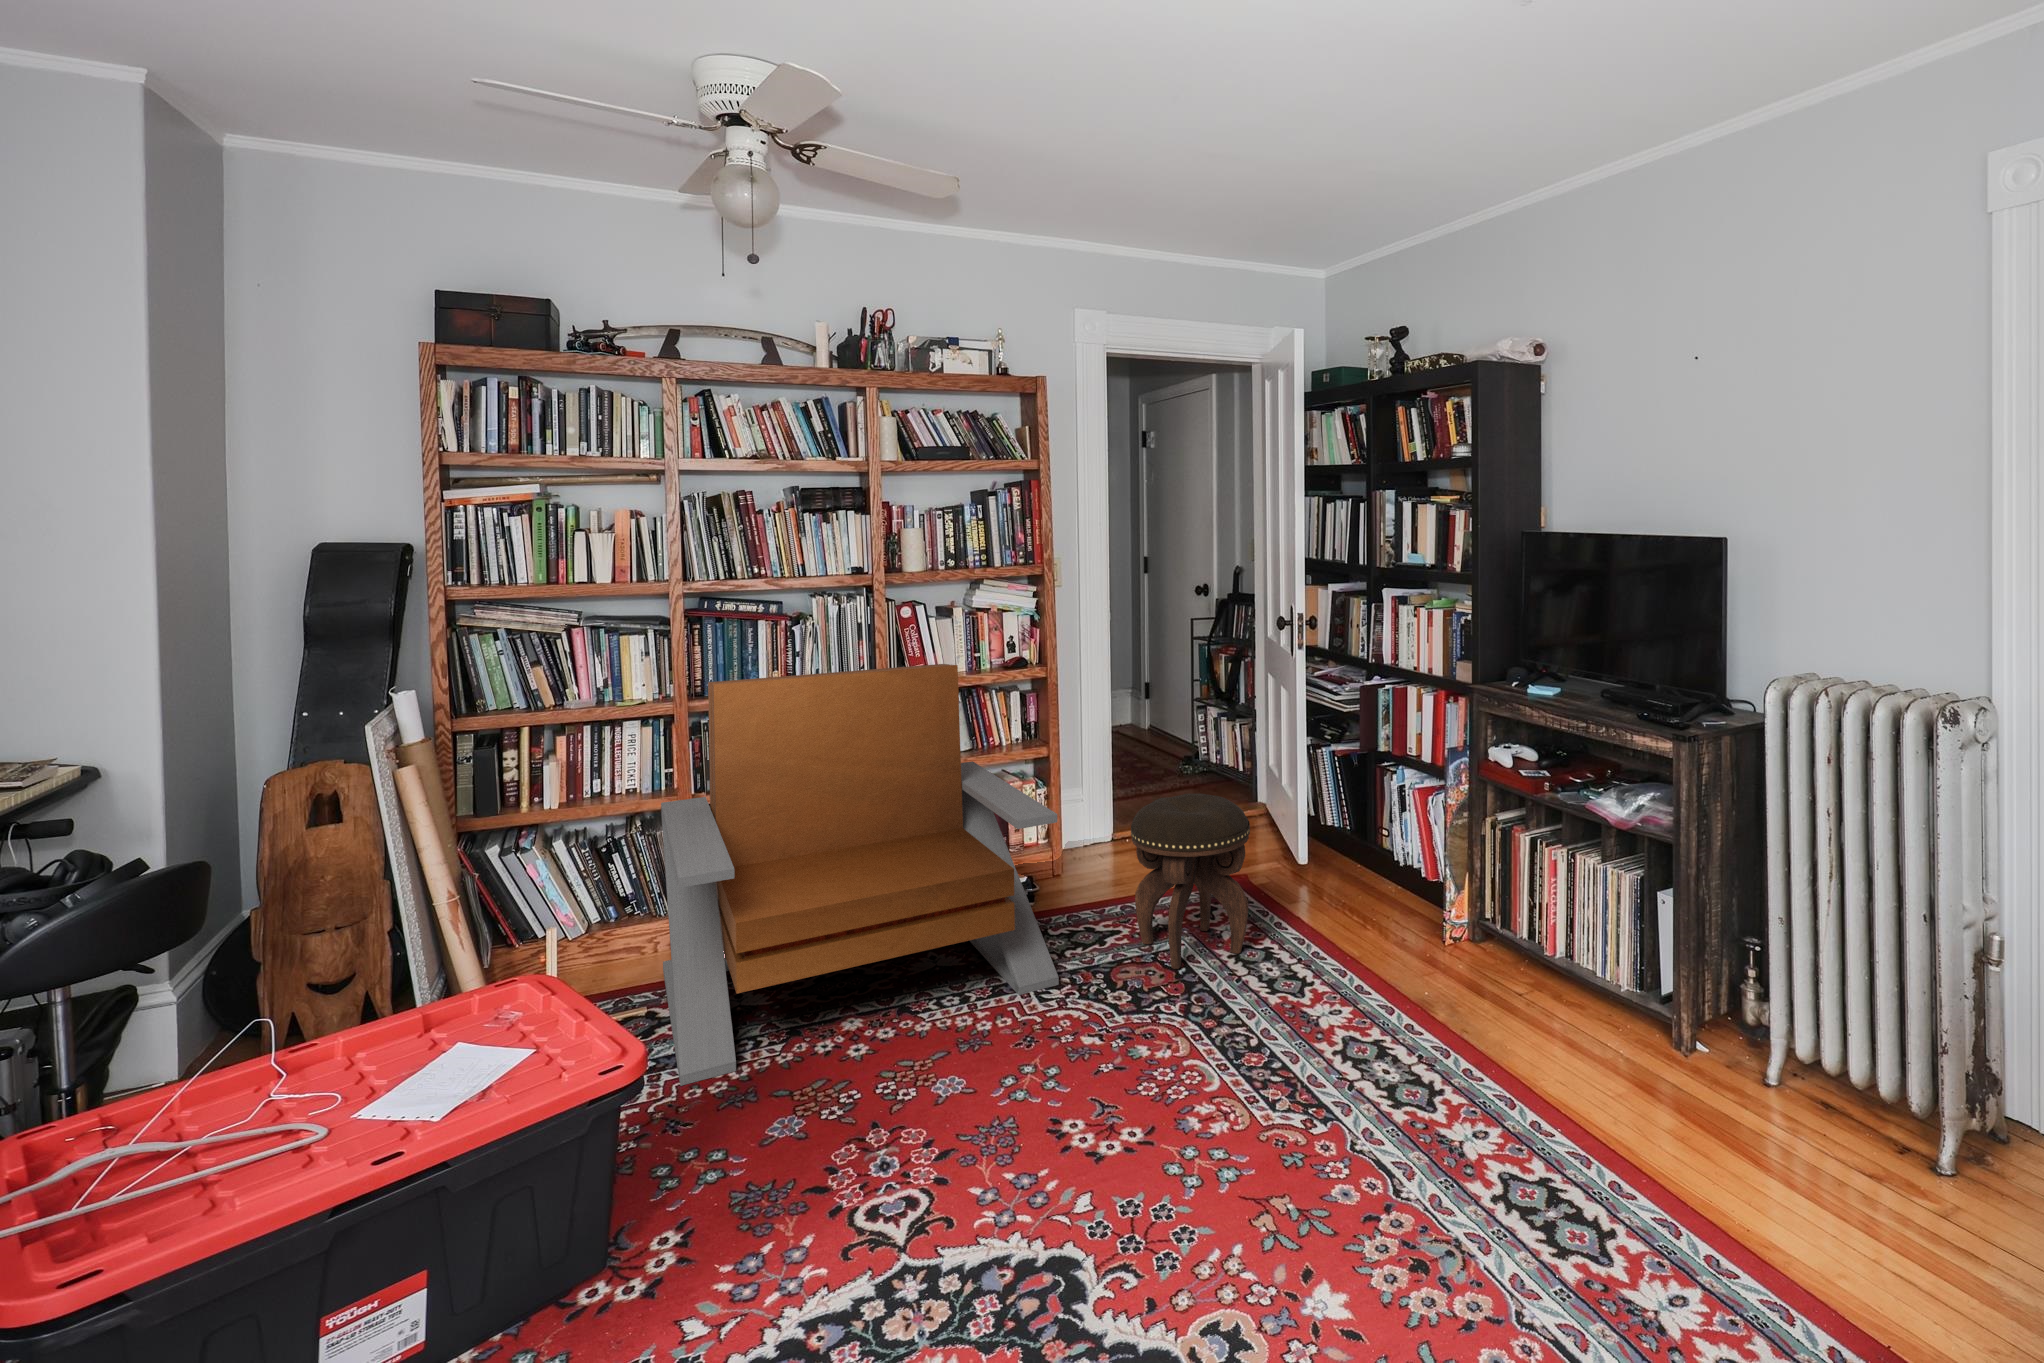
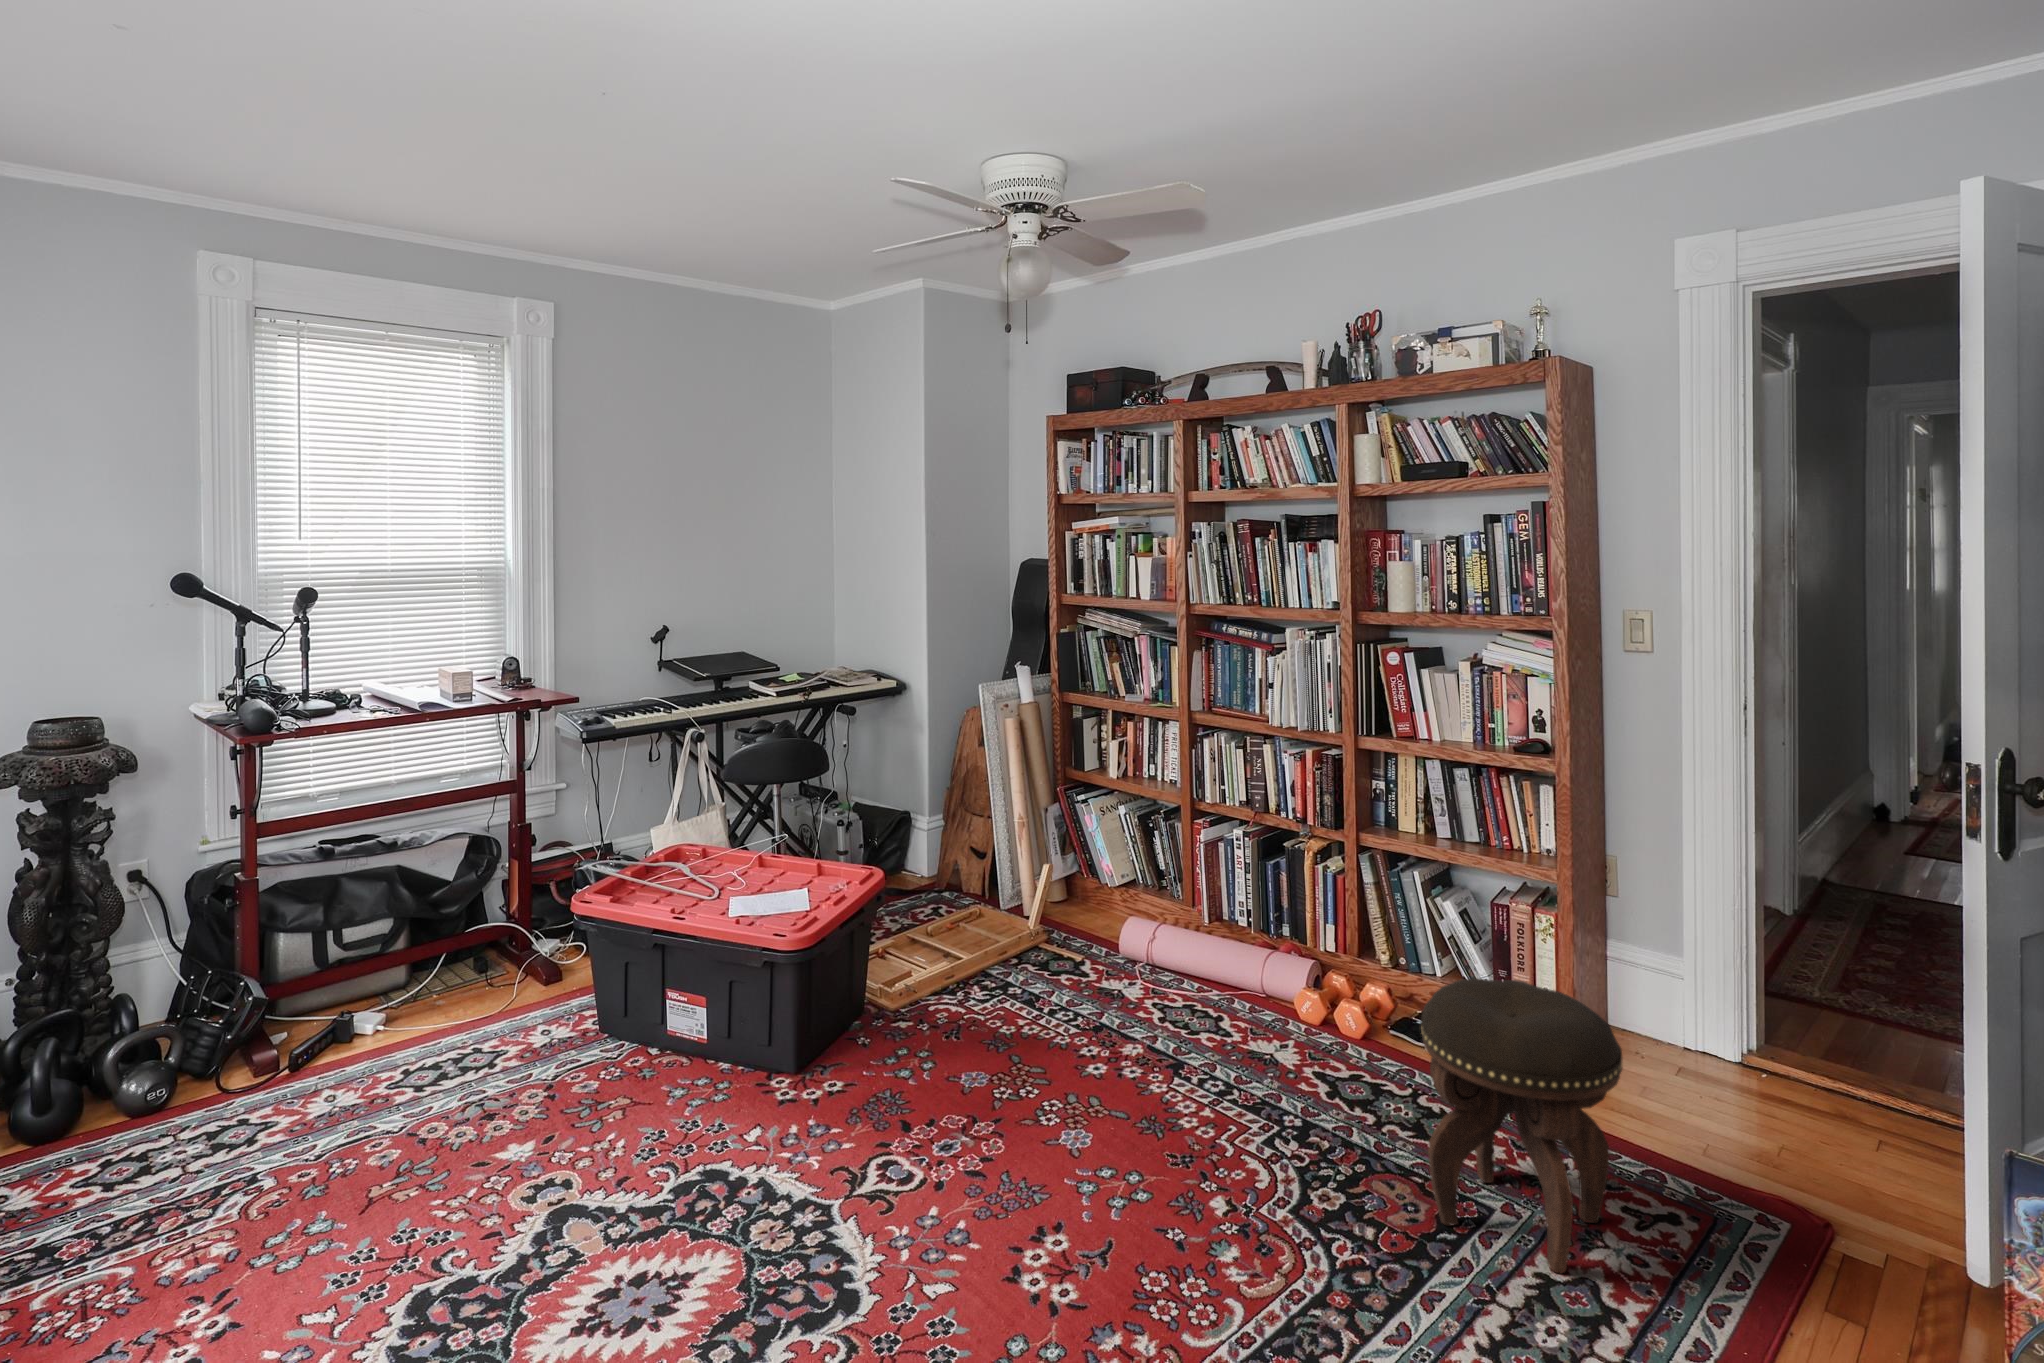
lounge chair: present [661,664,1059,1086] -> none [1000,700,1435,1146]

